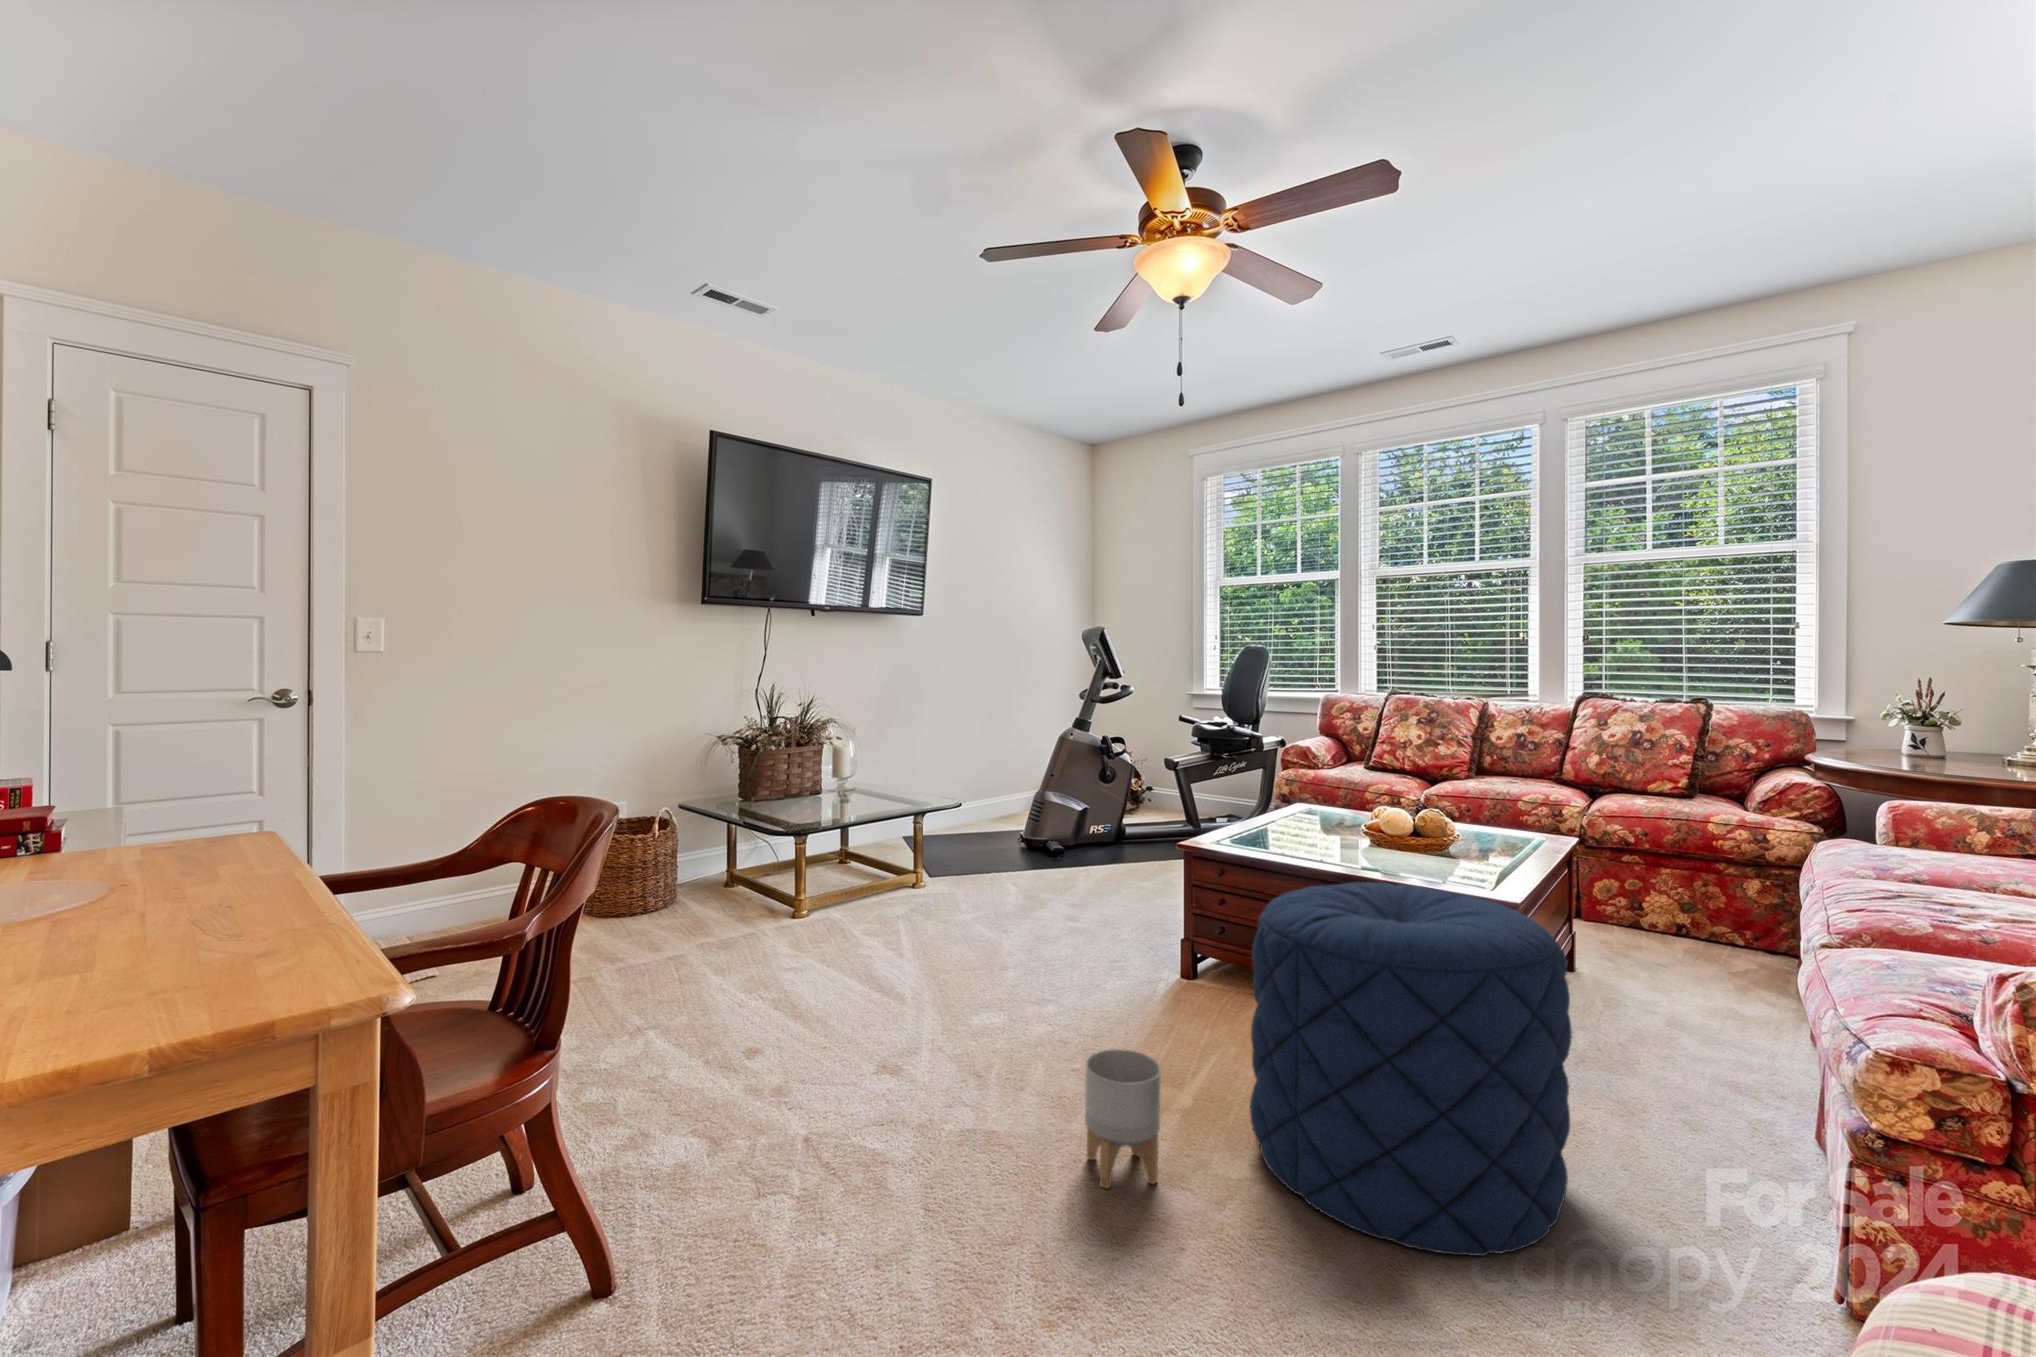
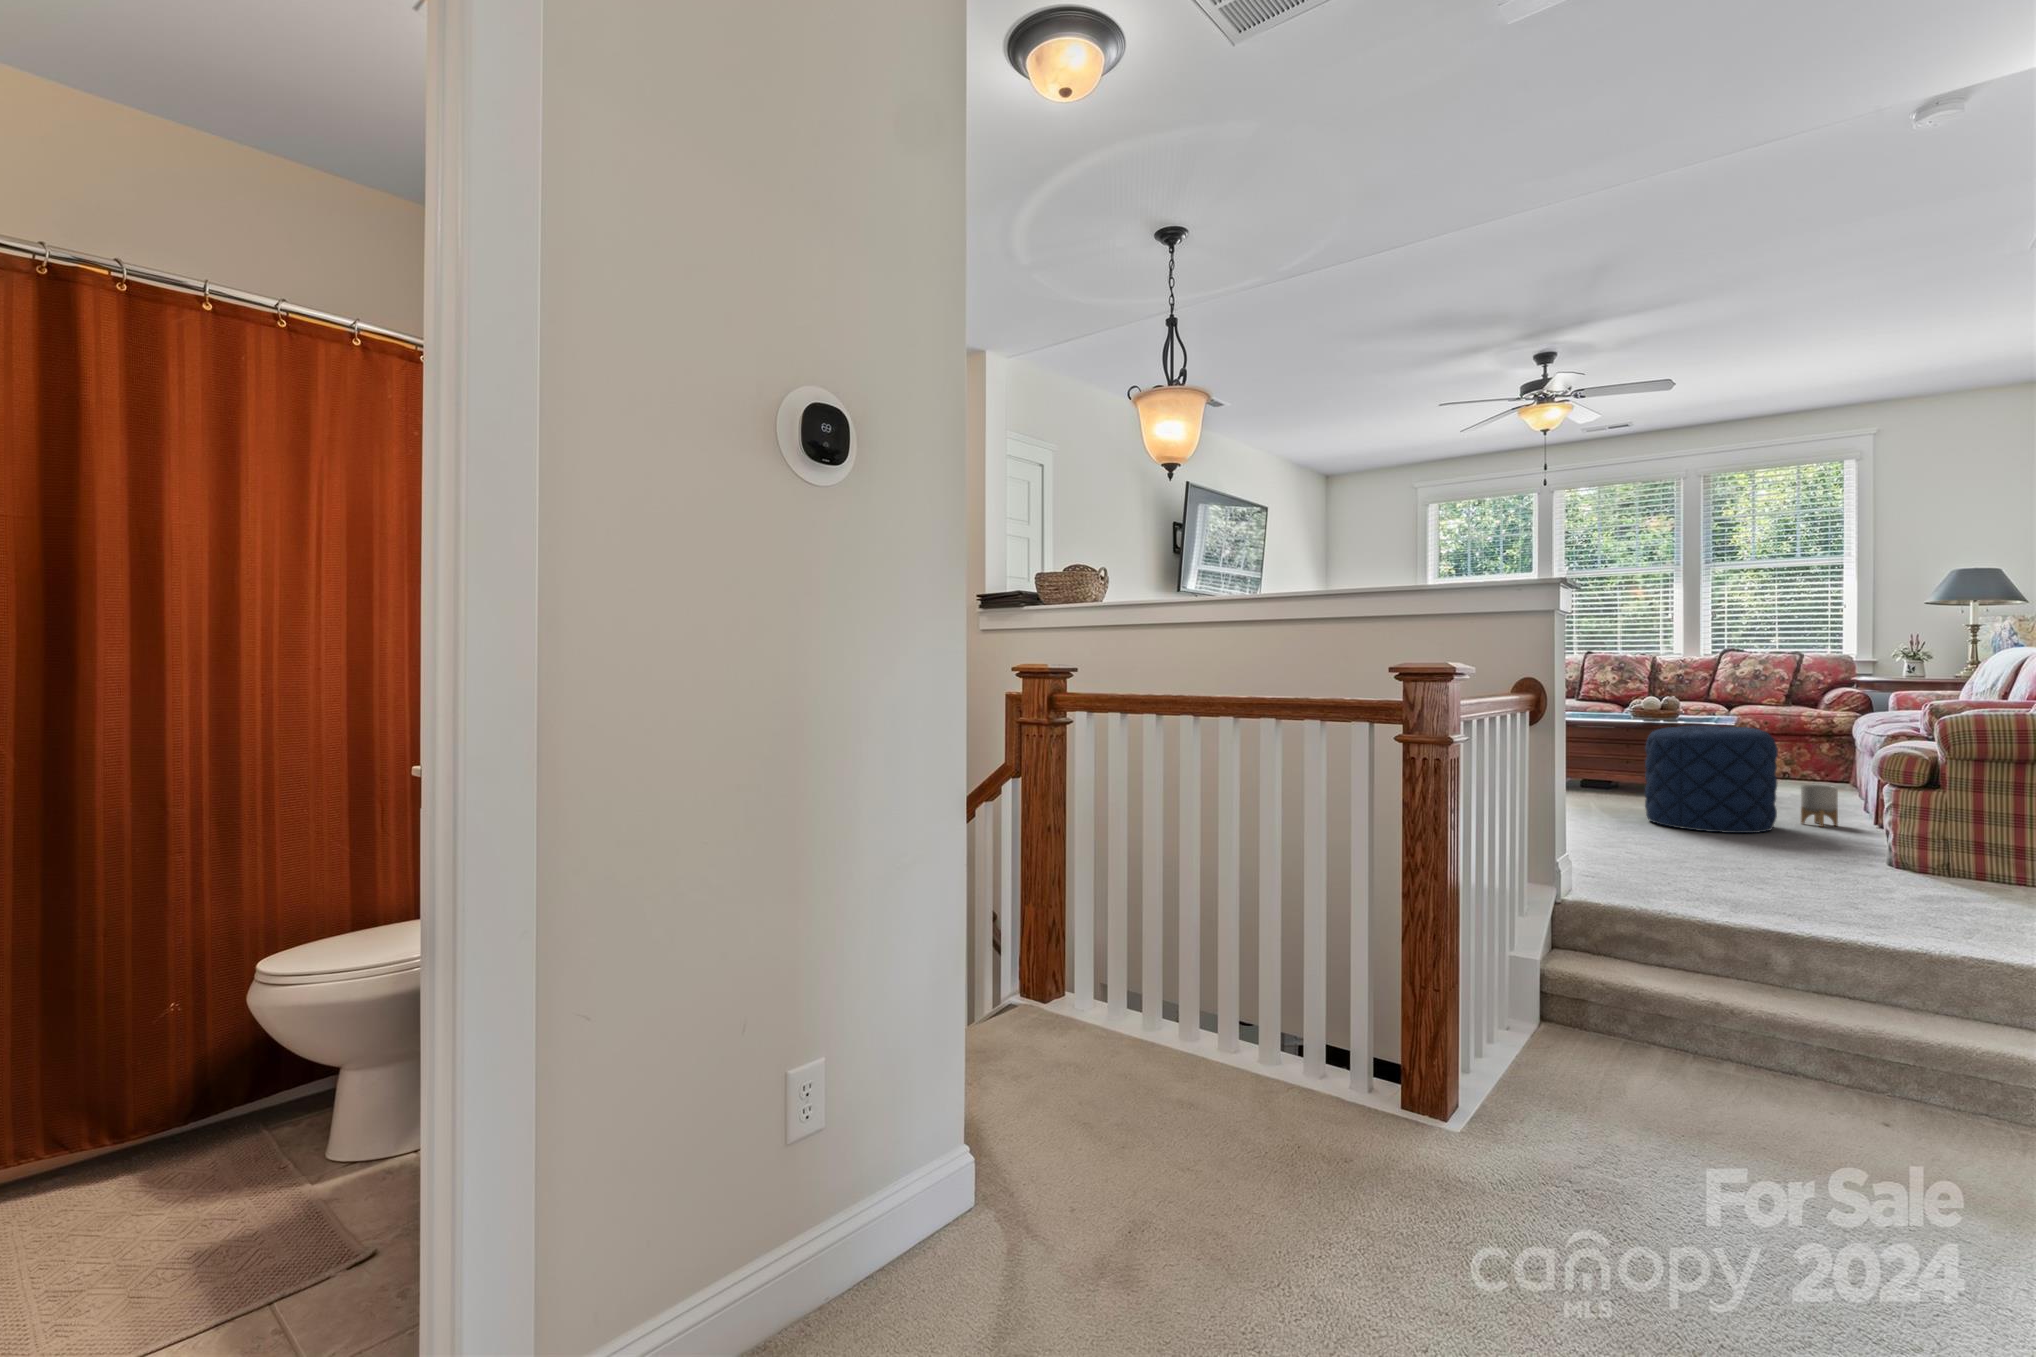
planter: present [1085,1049,1161,1188] -> present [1801,785,1838,827]

